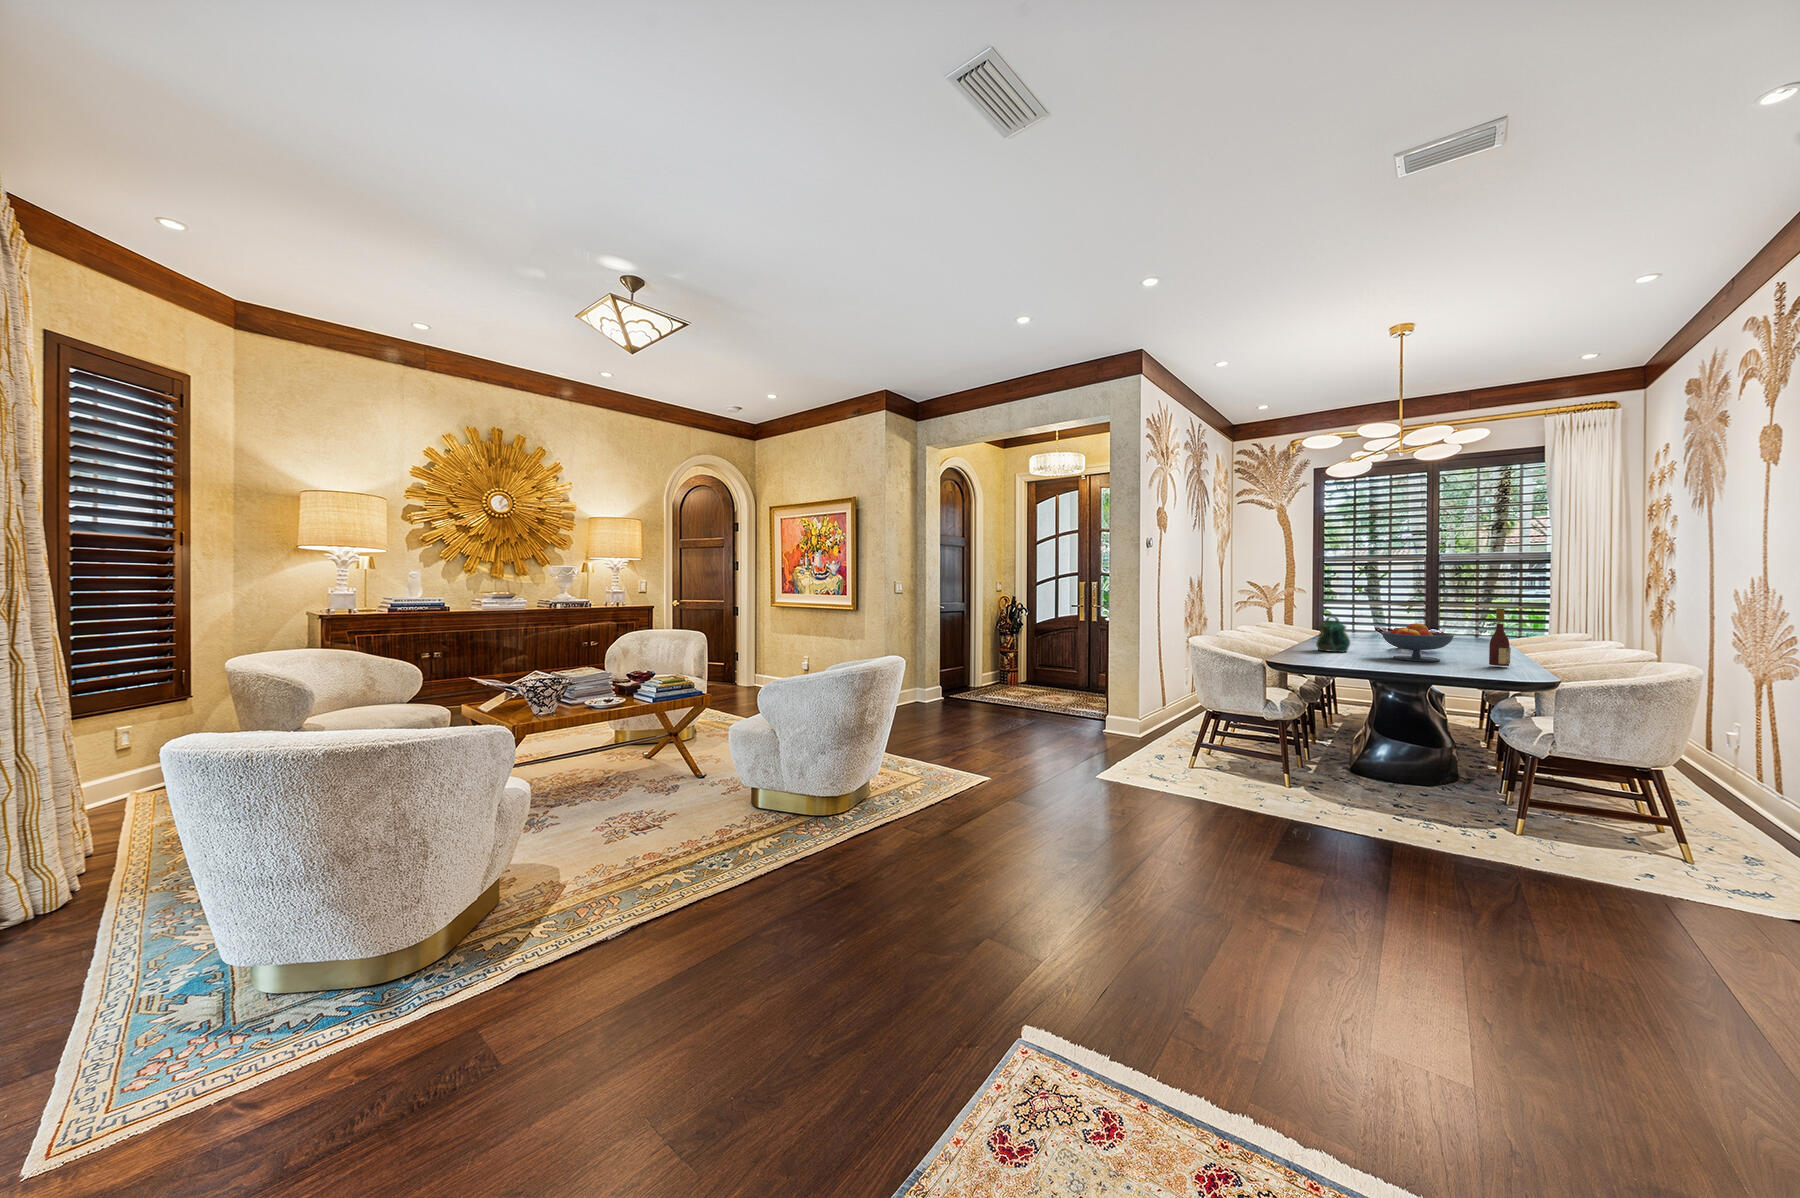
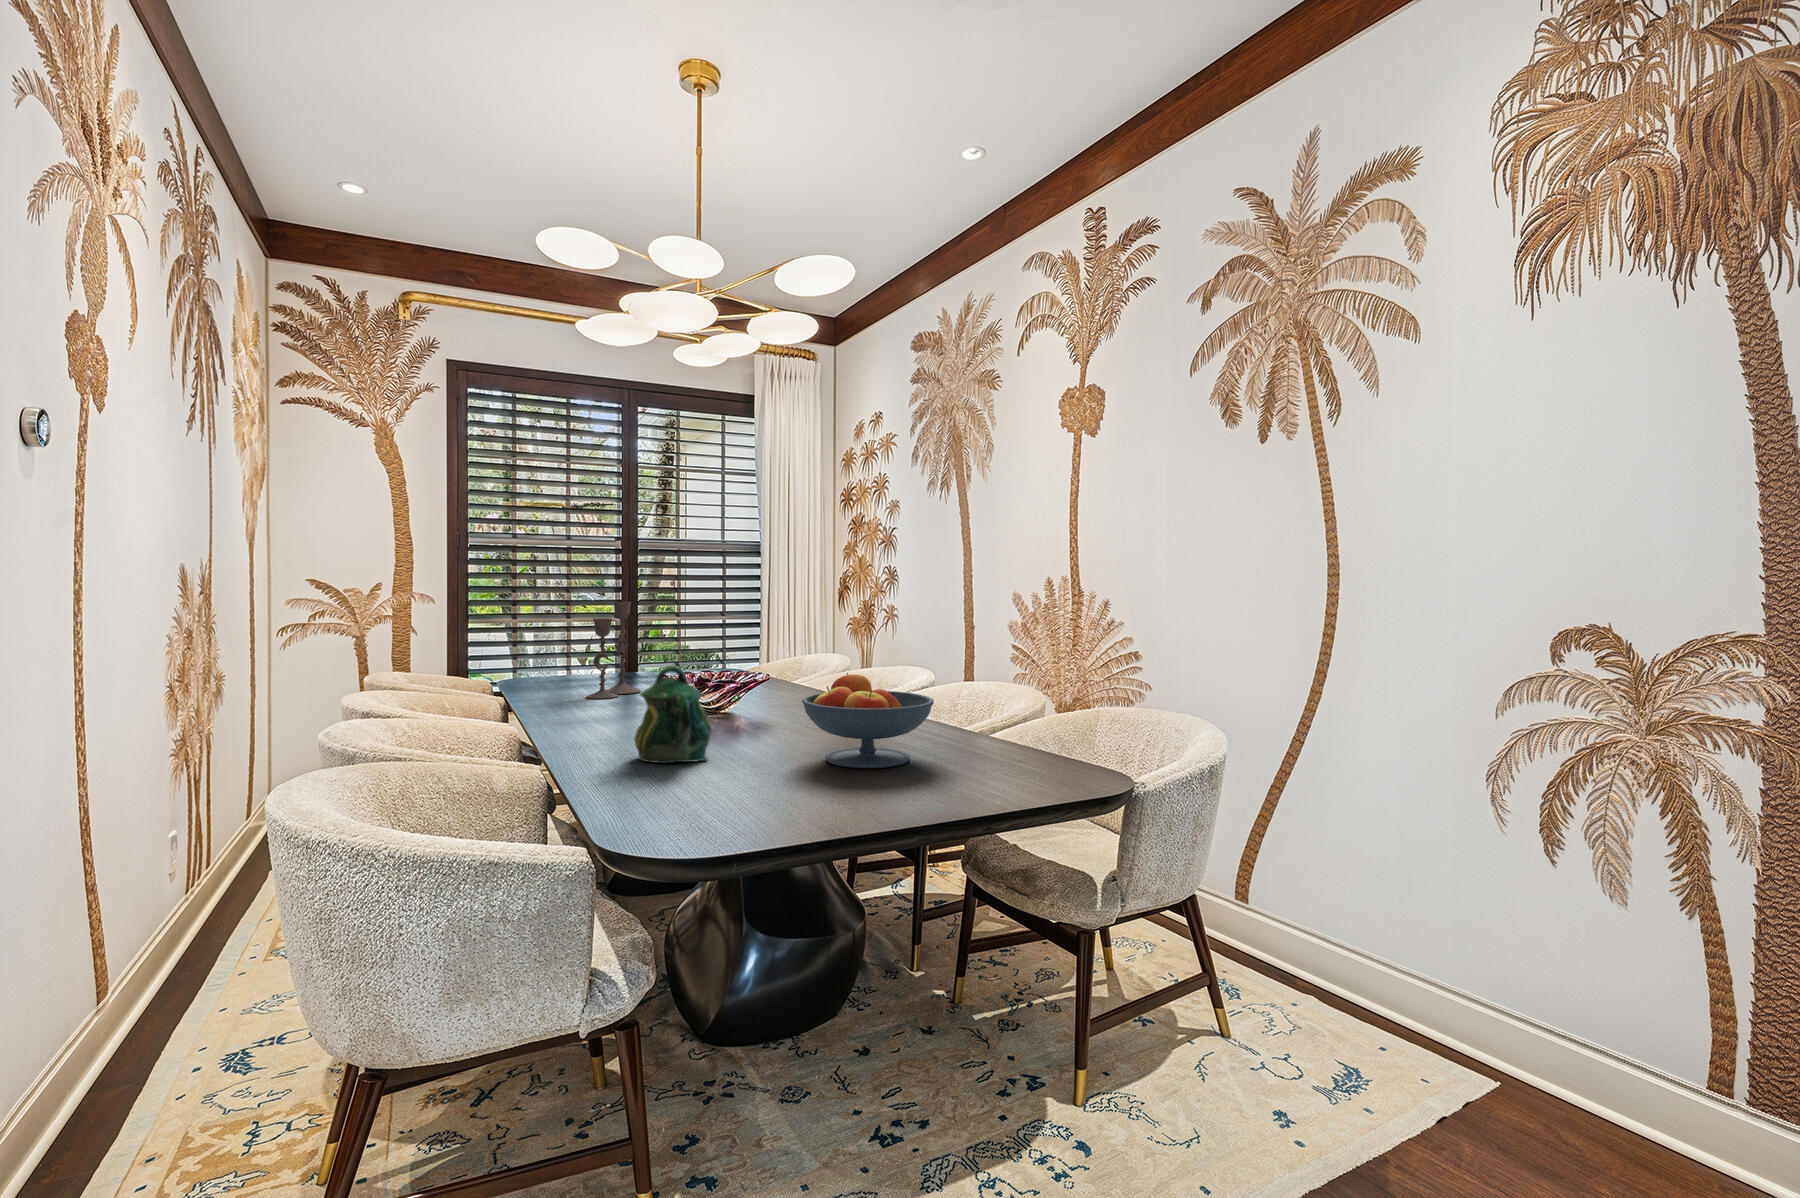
candlestick: none [1346,593,1381,639] -> present [586,602,641,699]
wine bottle: present [1489,608,1511,666] -> none [995,636,1029,760]

